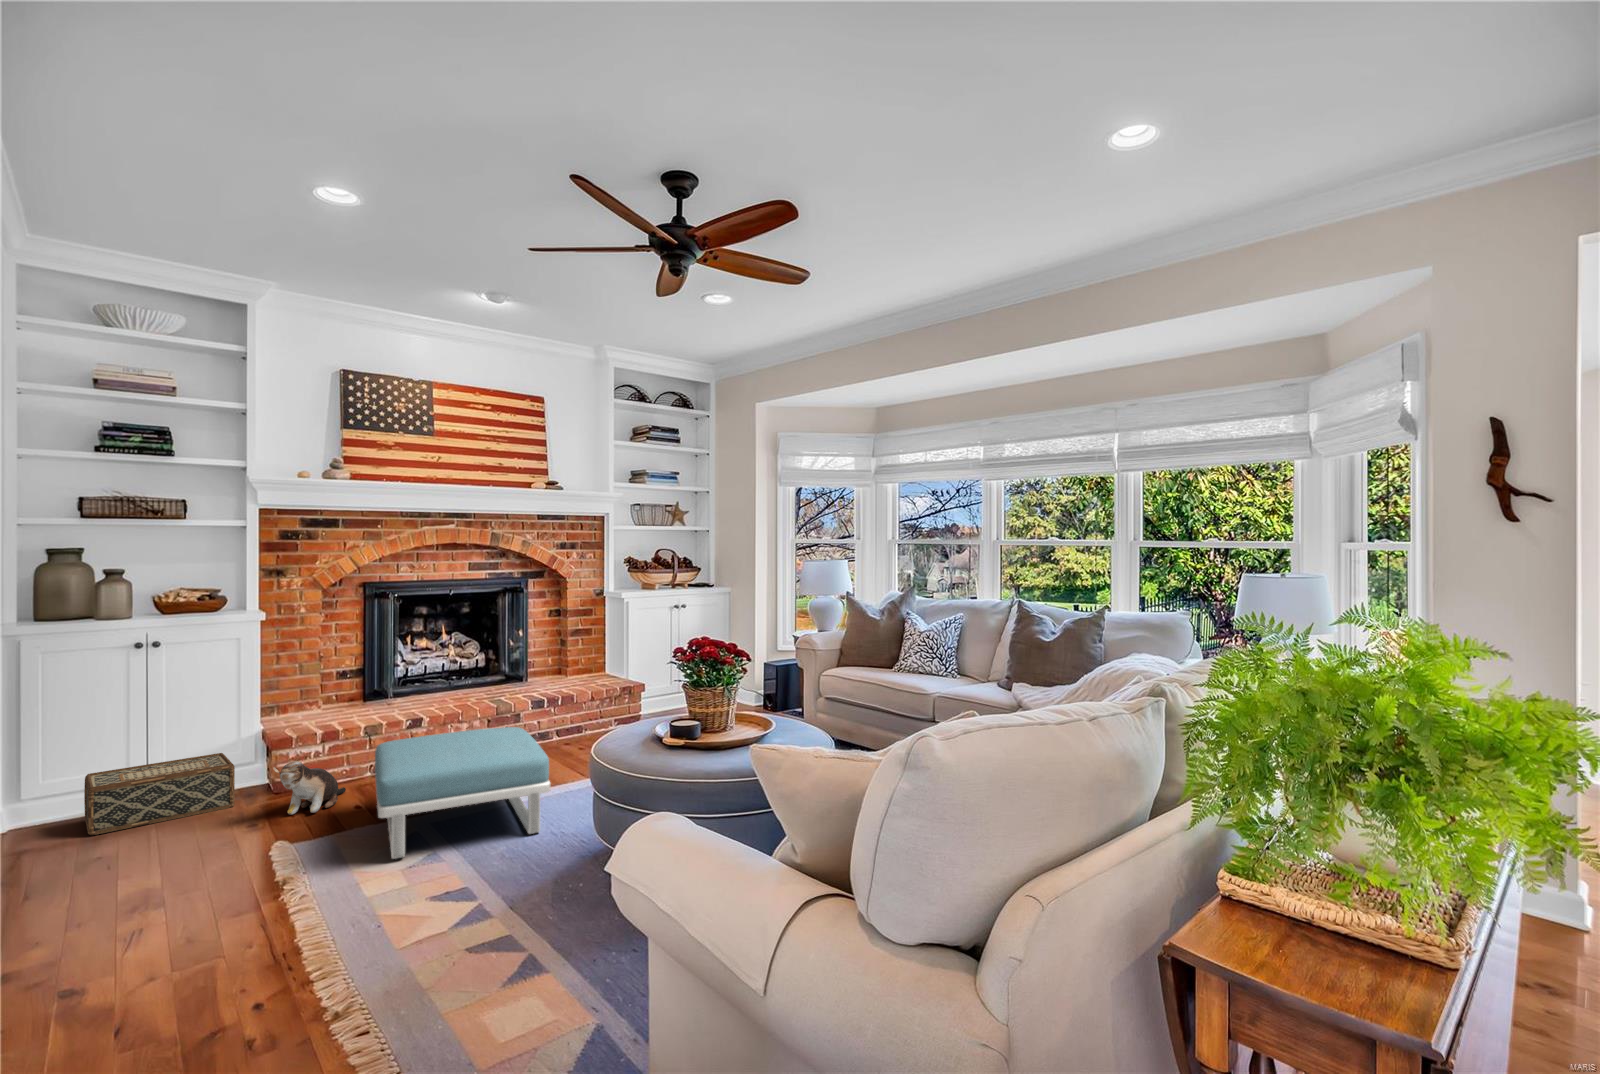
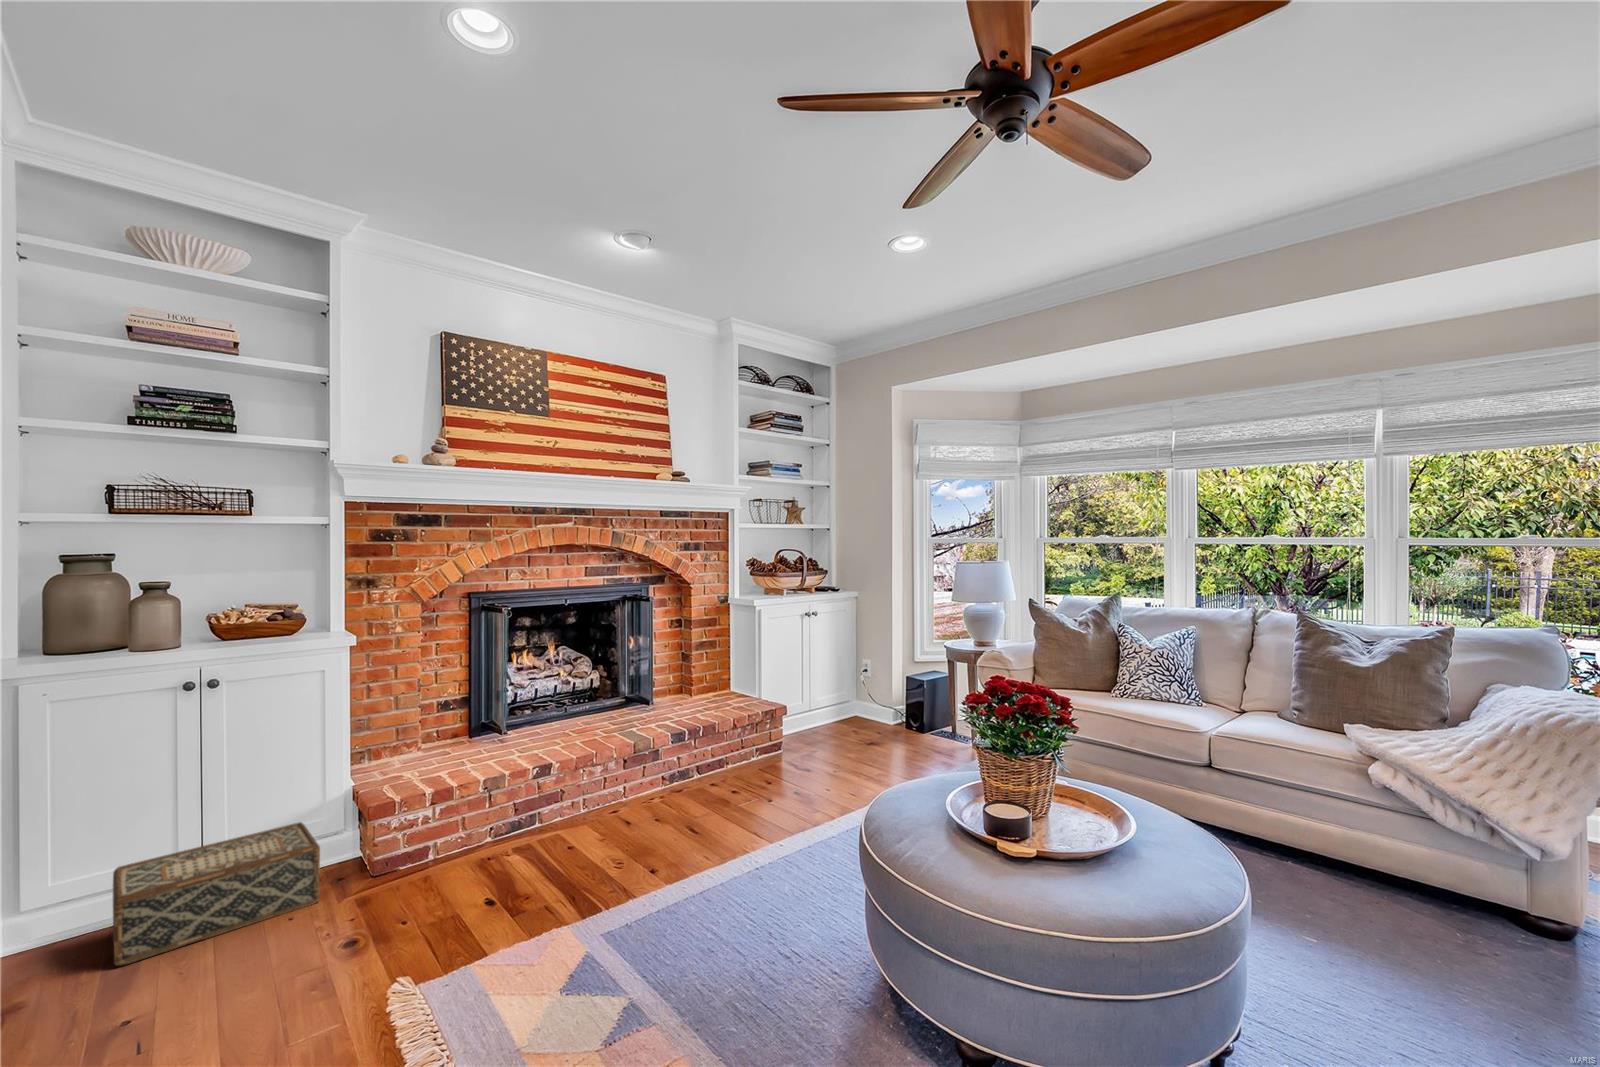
footstool: present [375,727,551,859] -> none [515,786,773,1022]
plush toy: present [273,761,346,815] -> none [377,845,465,919]

